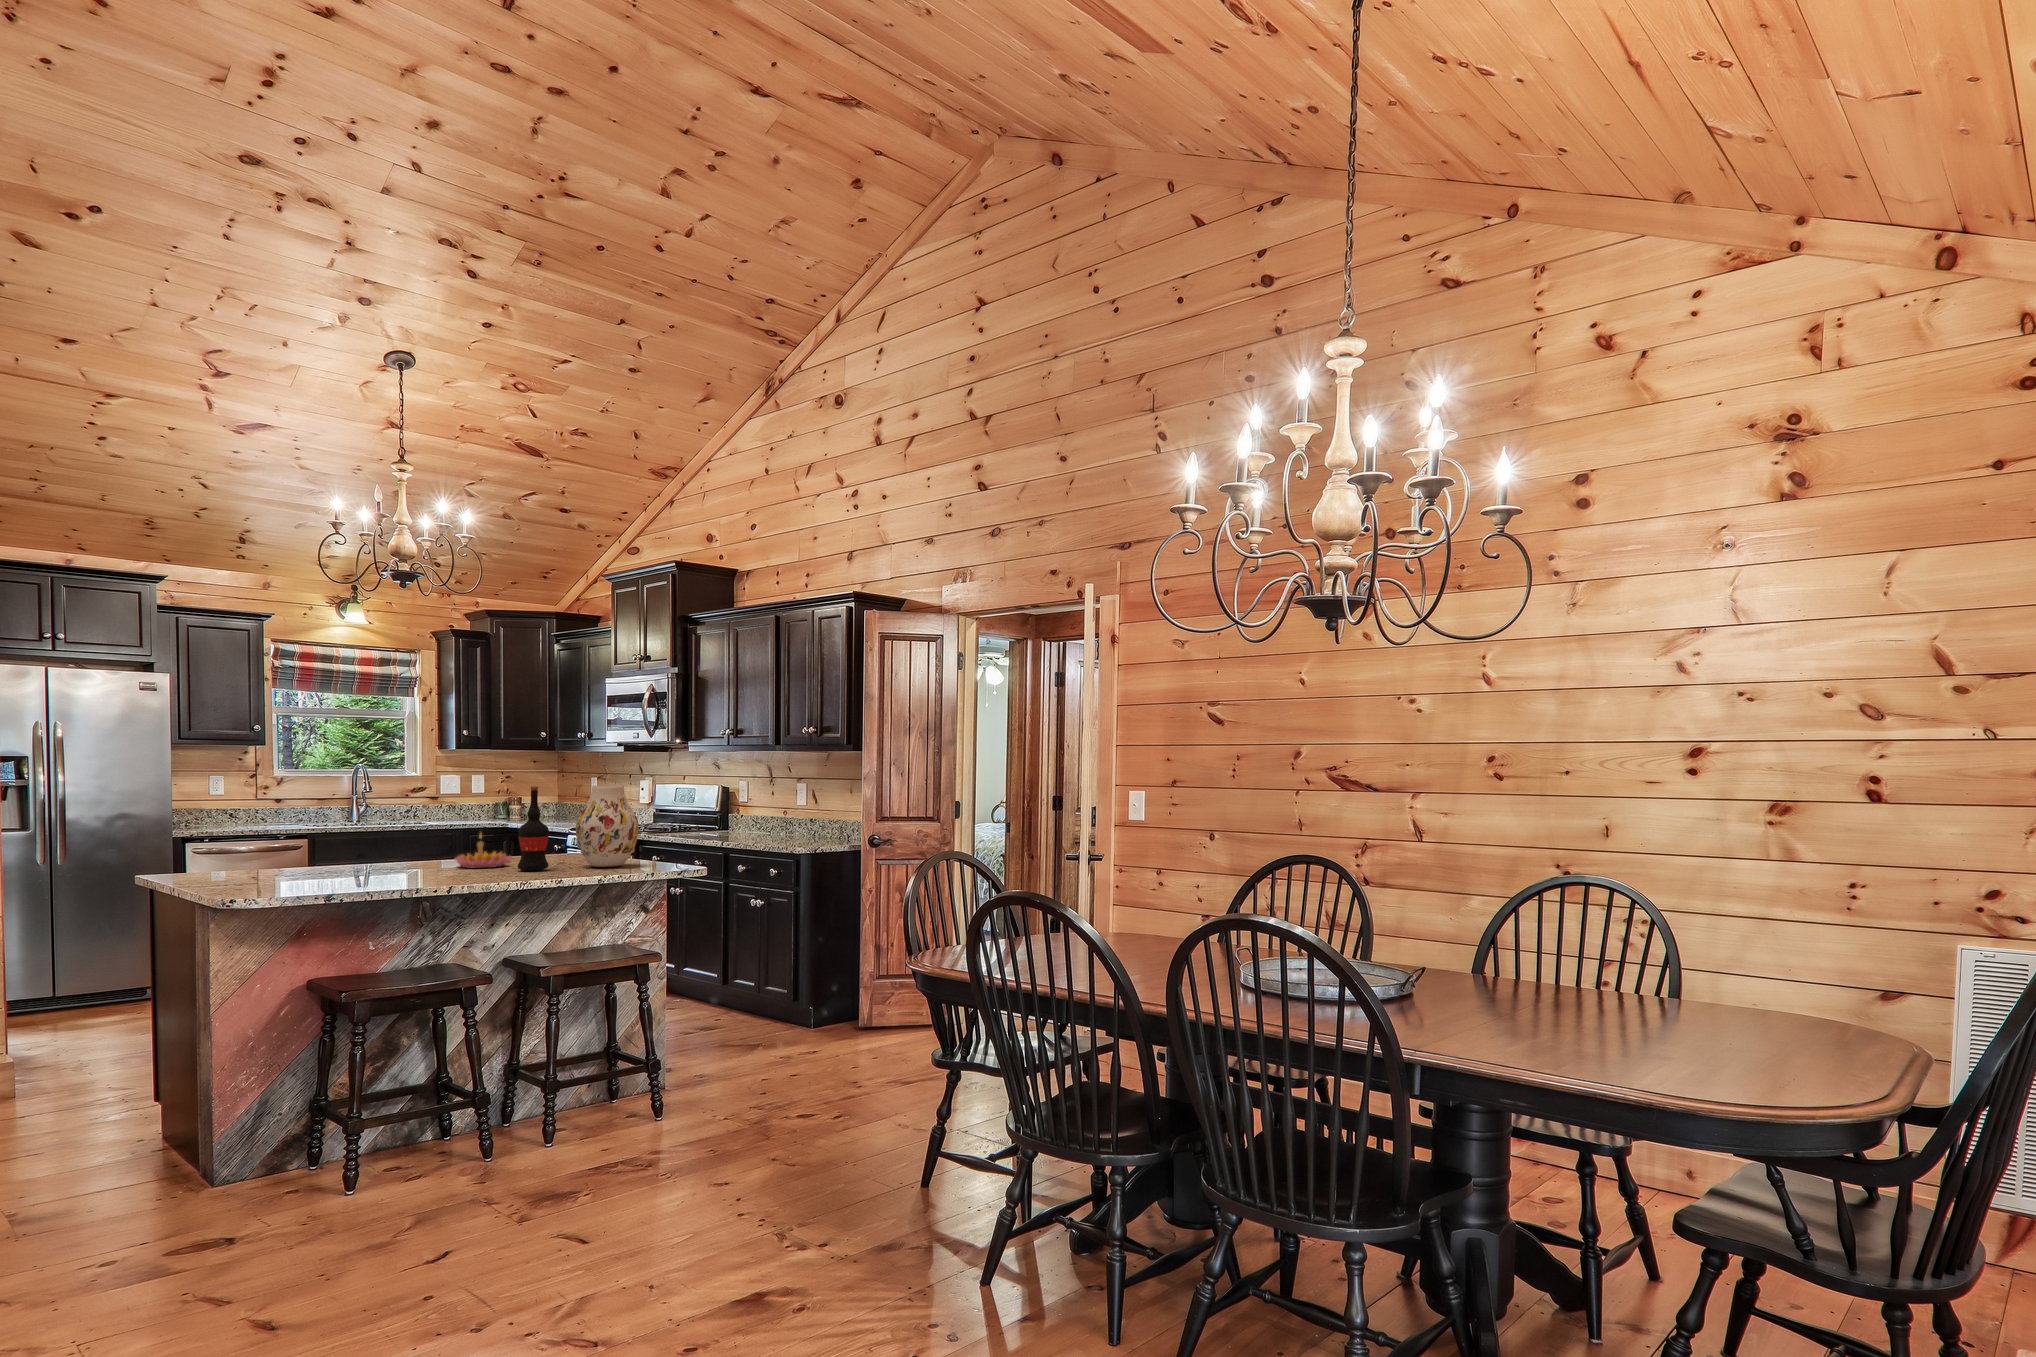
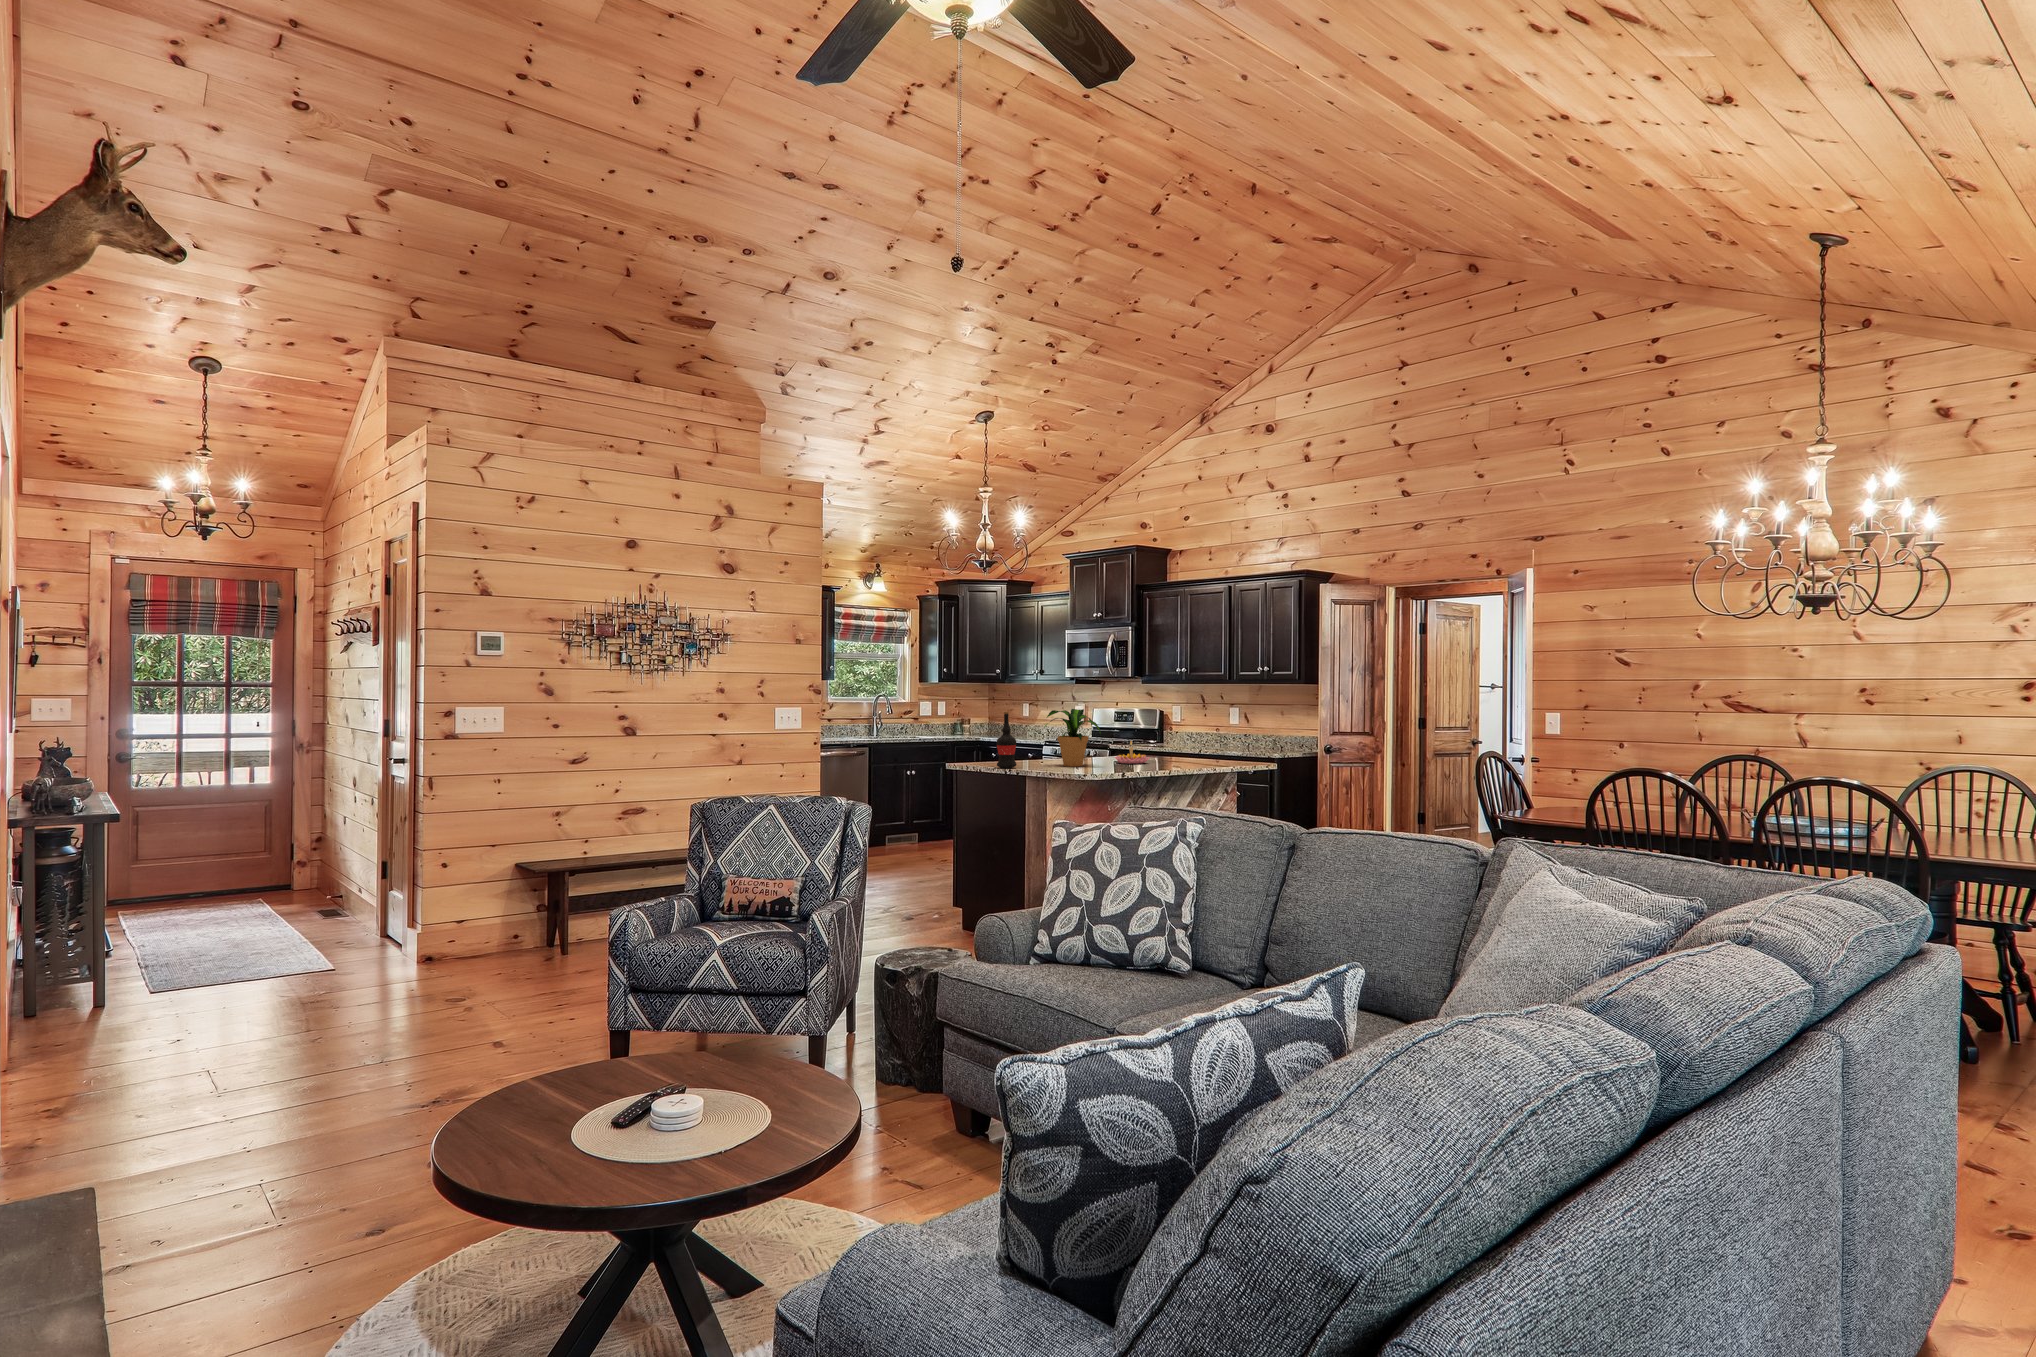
potted plant: none [300,782,404,874] -> present [1044,709,1101,767]
vase: present [576,785,639,867] -> none [1191,710,1231,764]
wine bottle: present [518,786,549,871] -> present [997,712,1017,768]

